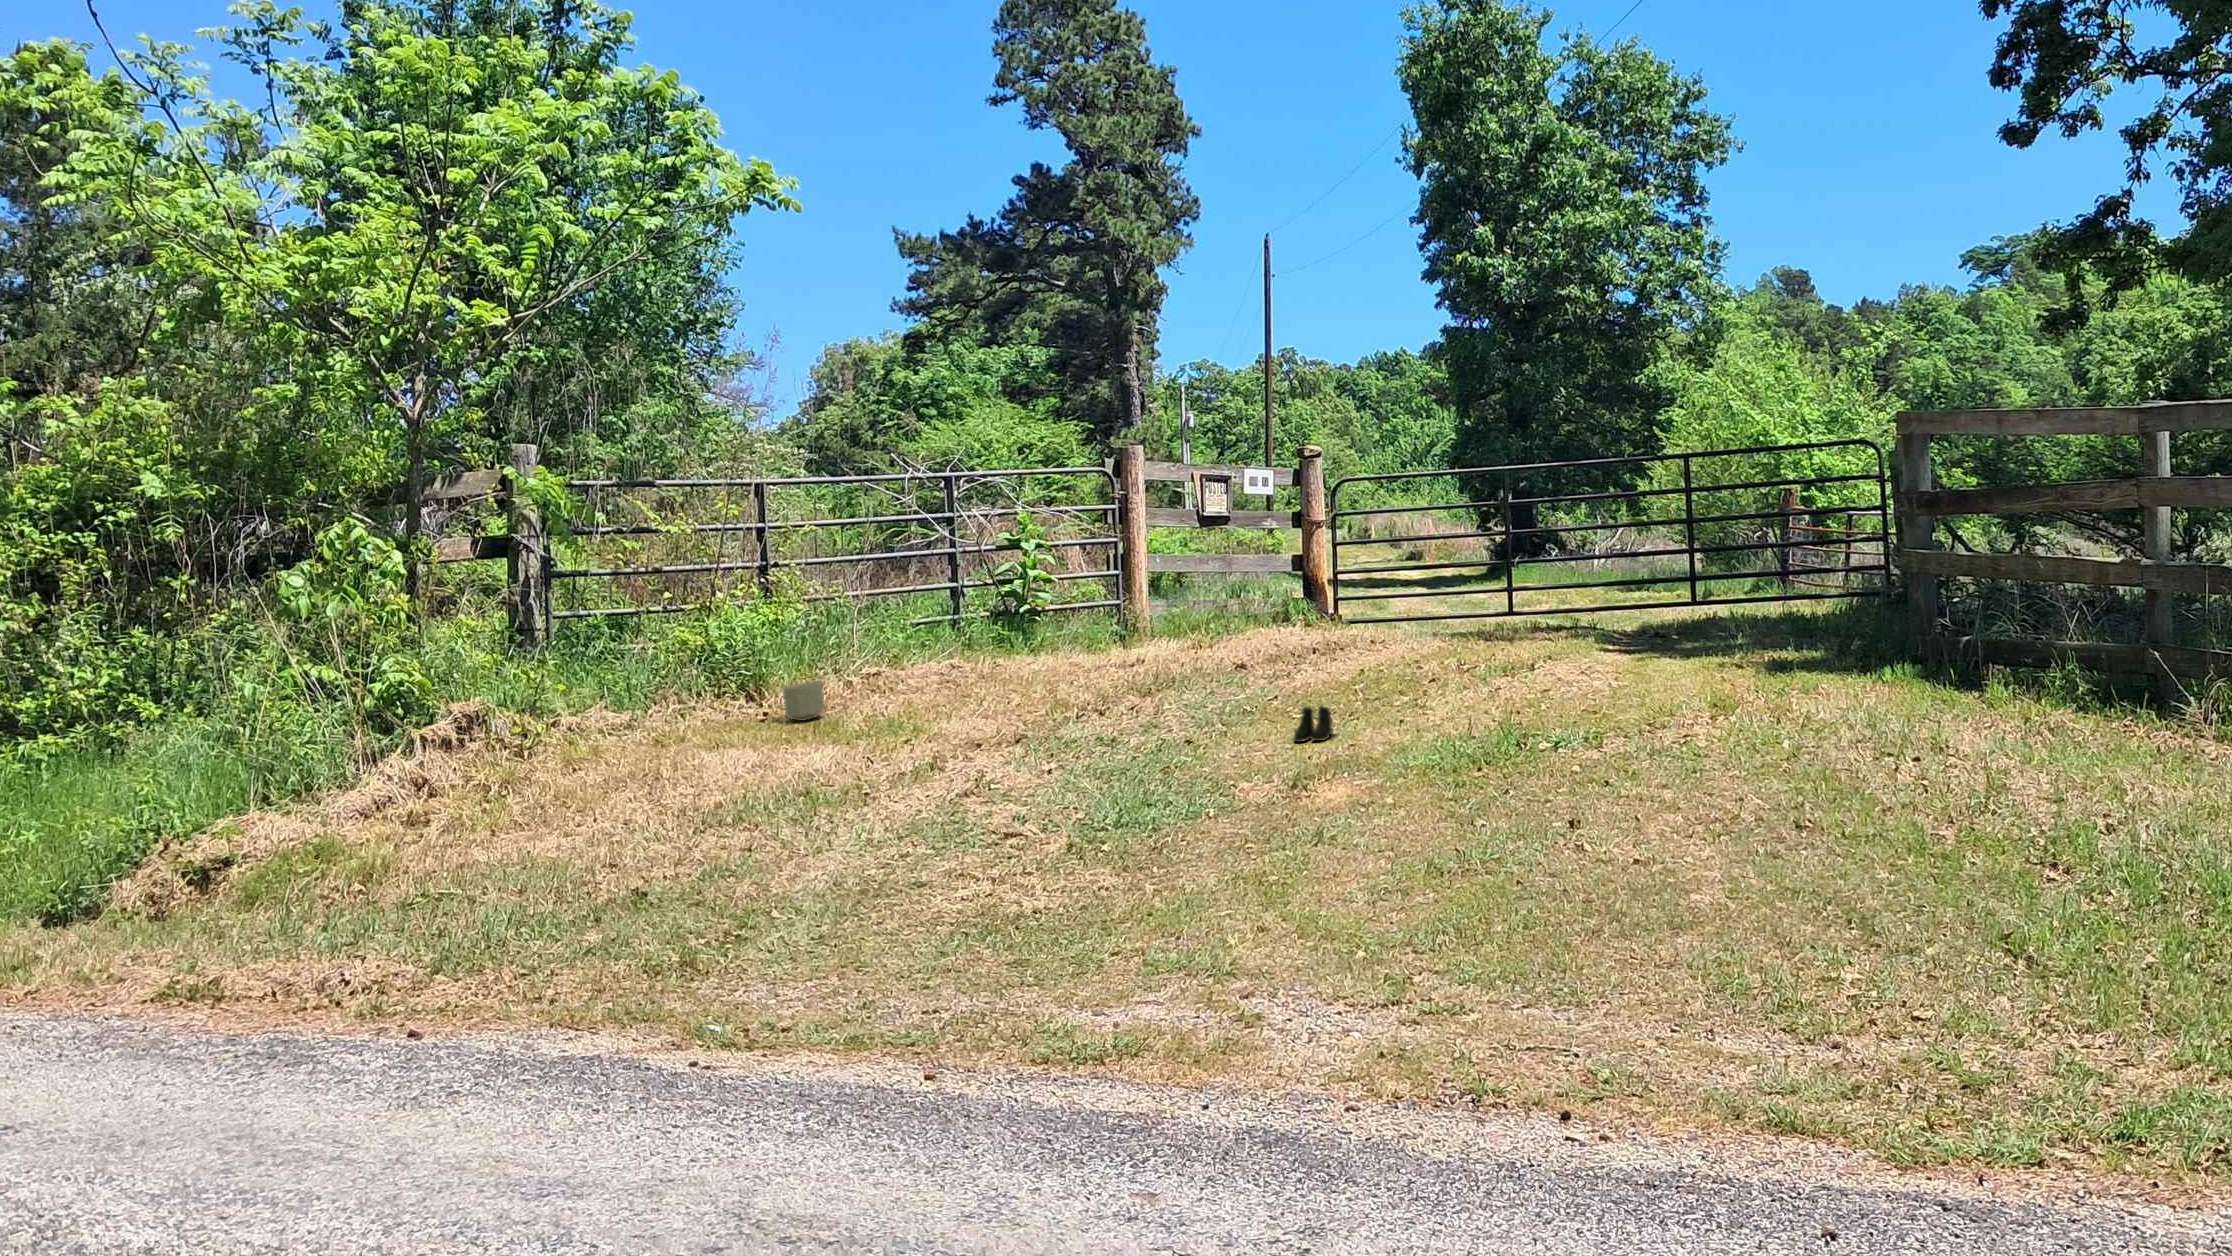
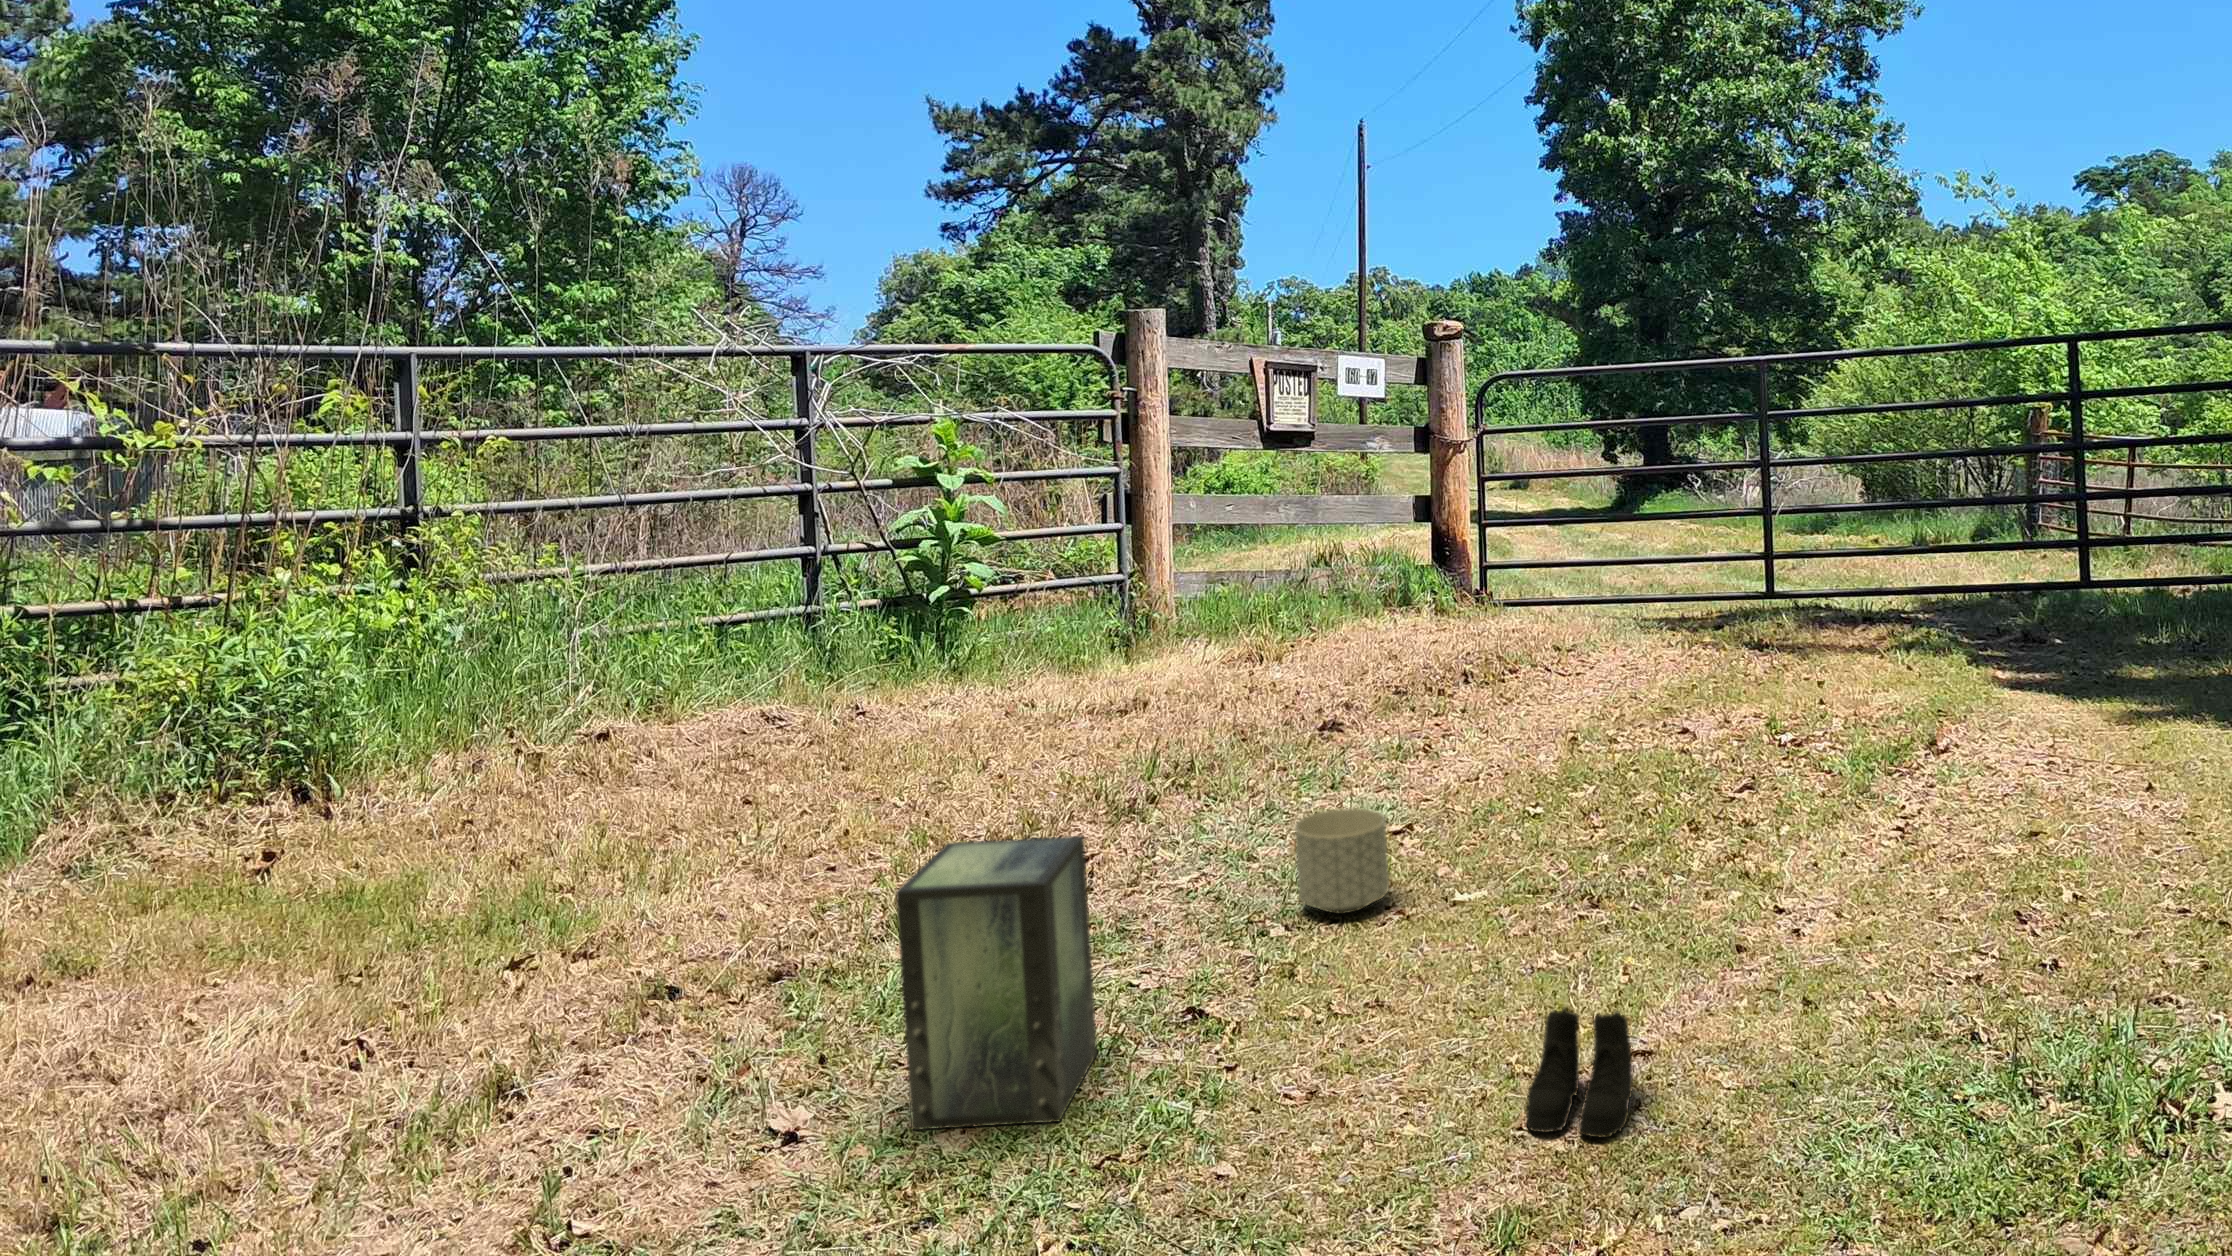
storage box: none [1073,662,1143,760] -> present [896,836,1097,1130]
planter: present [783,681,825,721] -> present [1295,808,1389,914]

